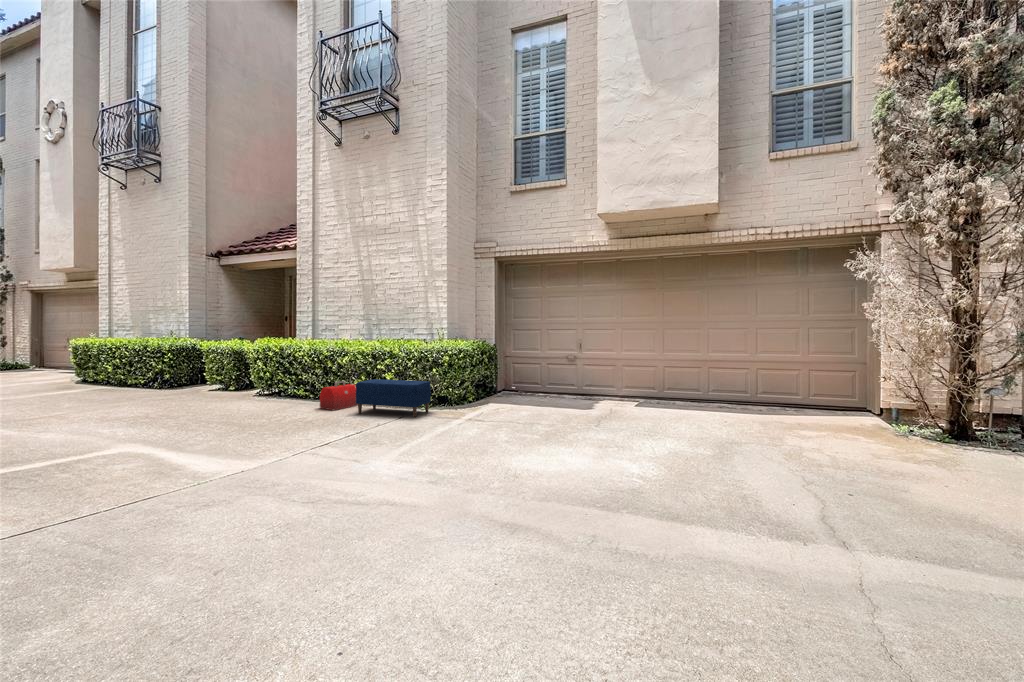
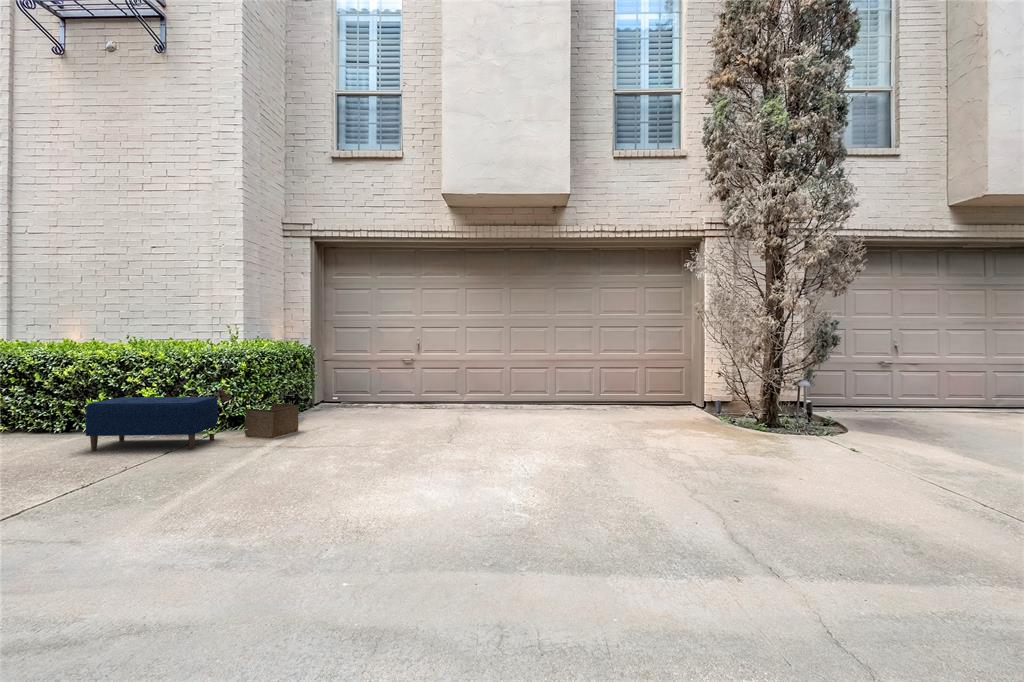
toolbox: present [320,381,358,410] -> none [15,402,95,449]
storage bin: none [447,388,484,414] -> present [244,403,298,438]

